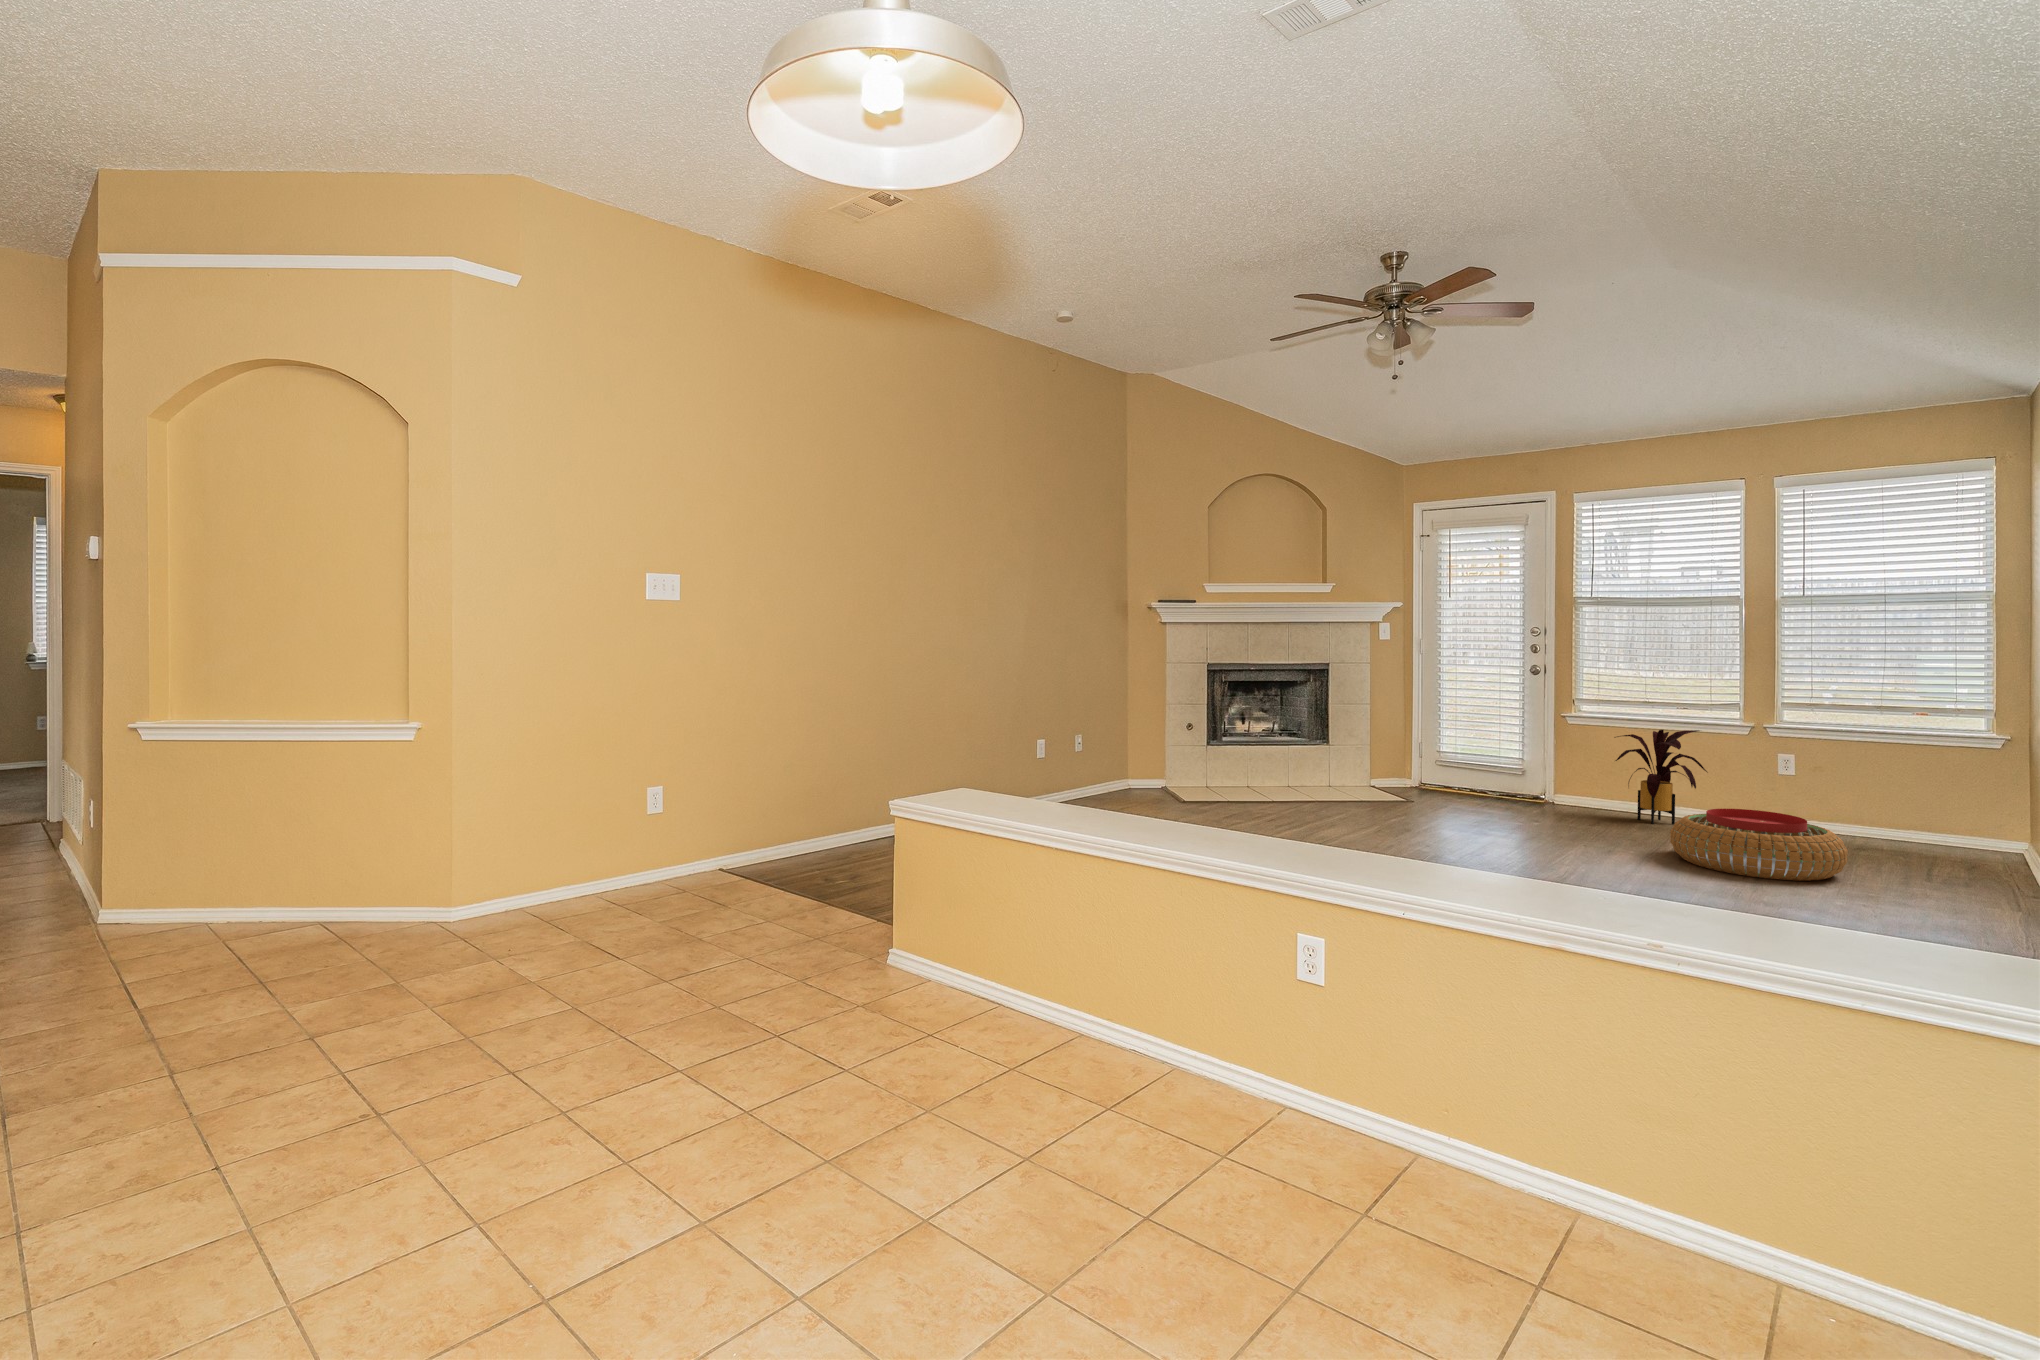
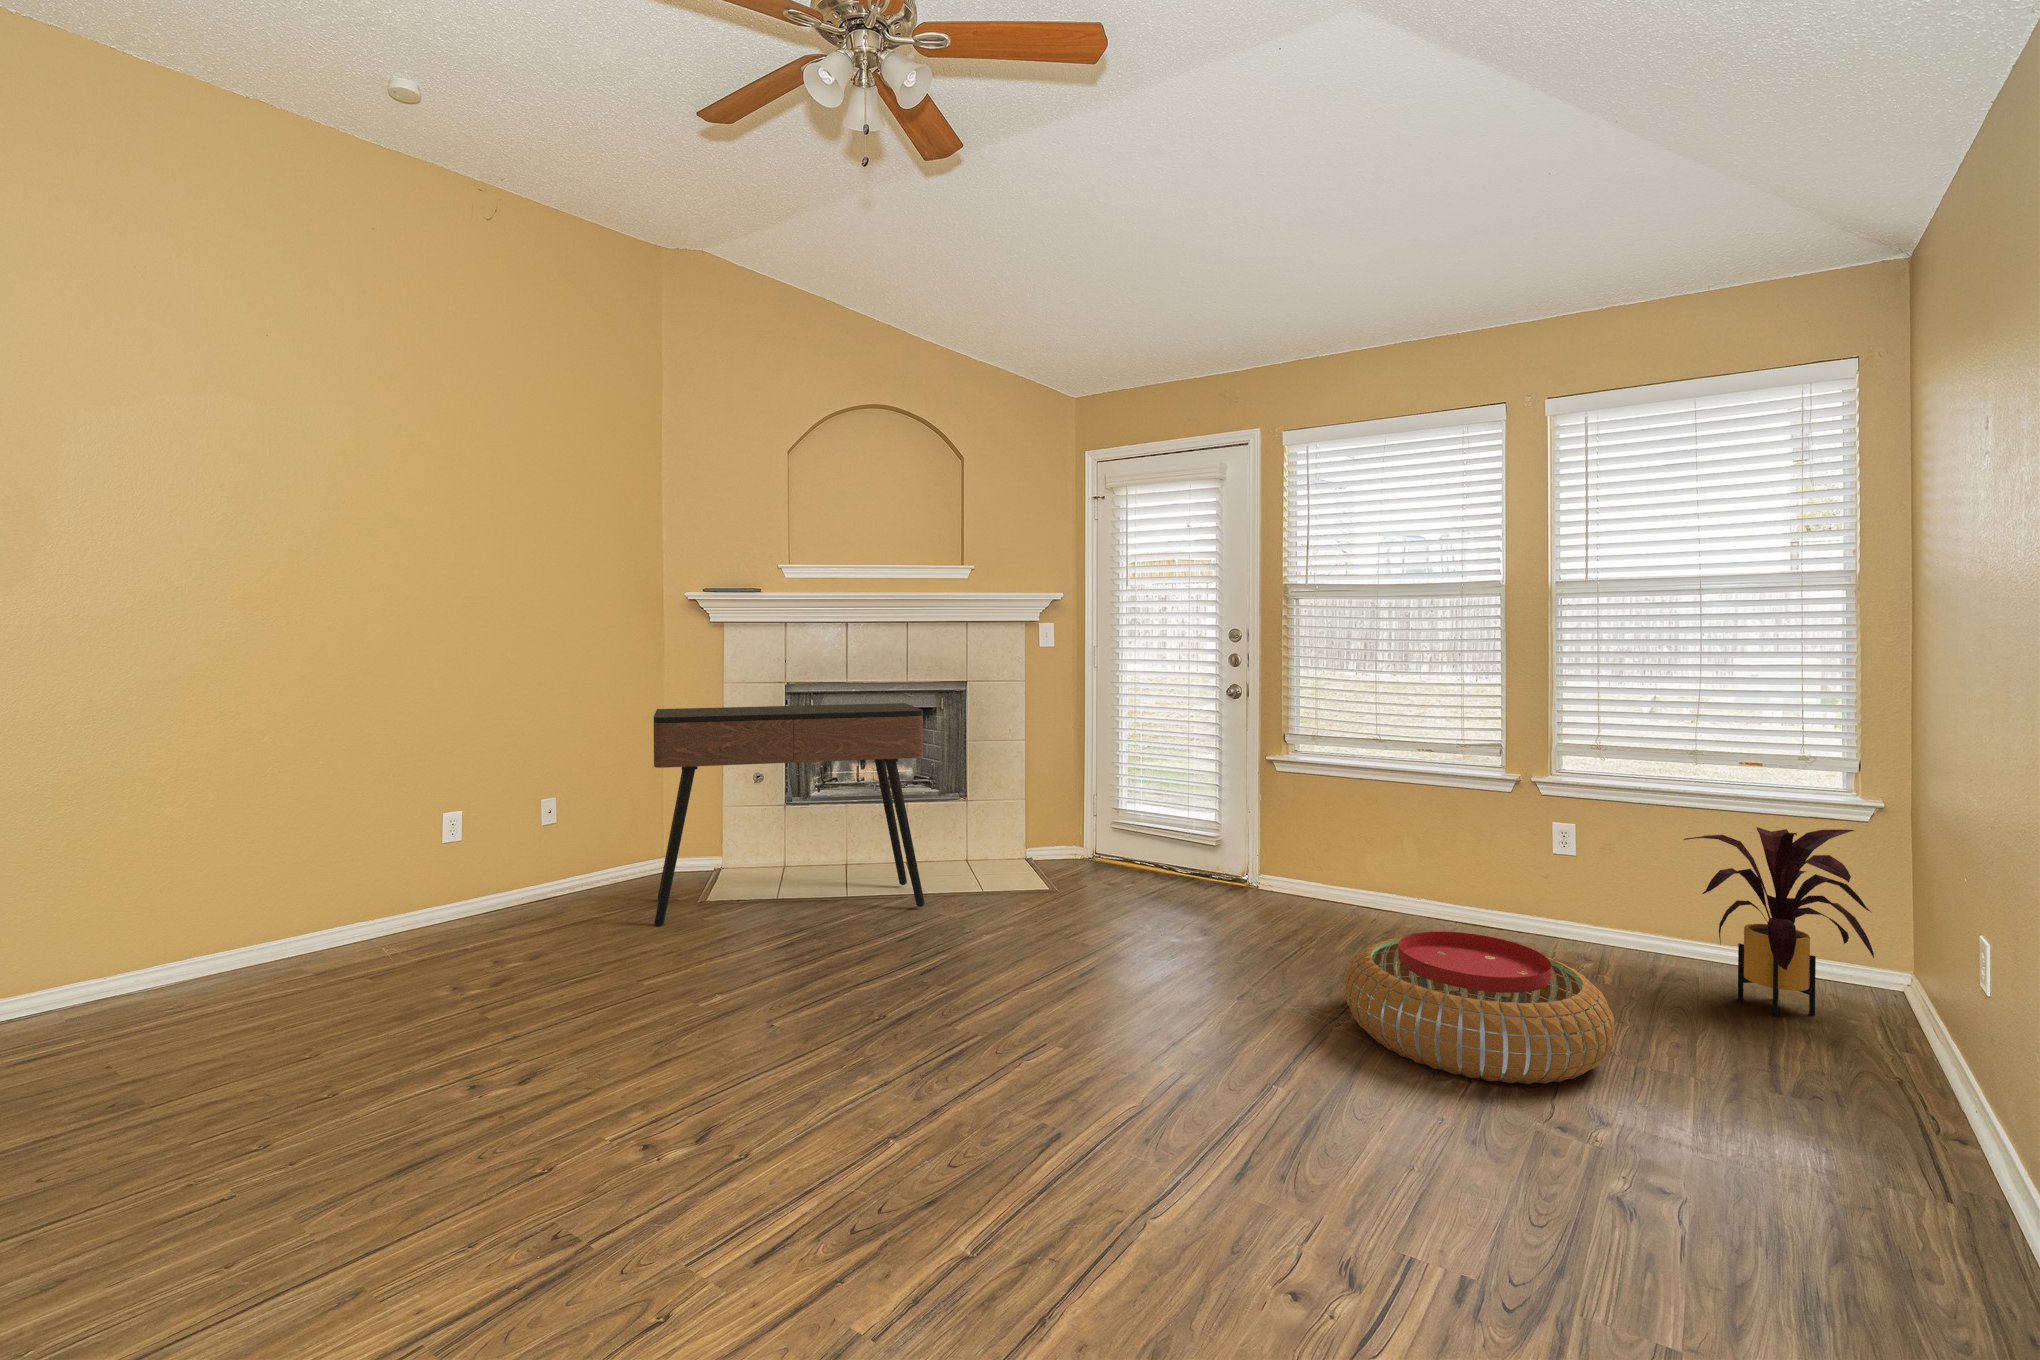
console table: none [1156,676,1340,815] -> present [654,703,925,927]
house plant: present [1615,730,1707,824] -> present [1684,827,1874,1016]

